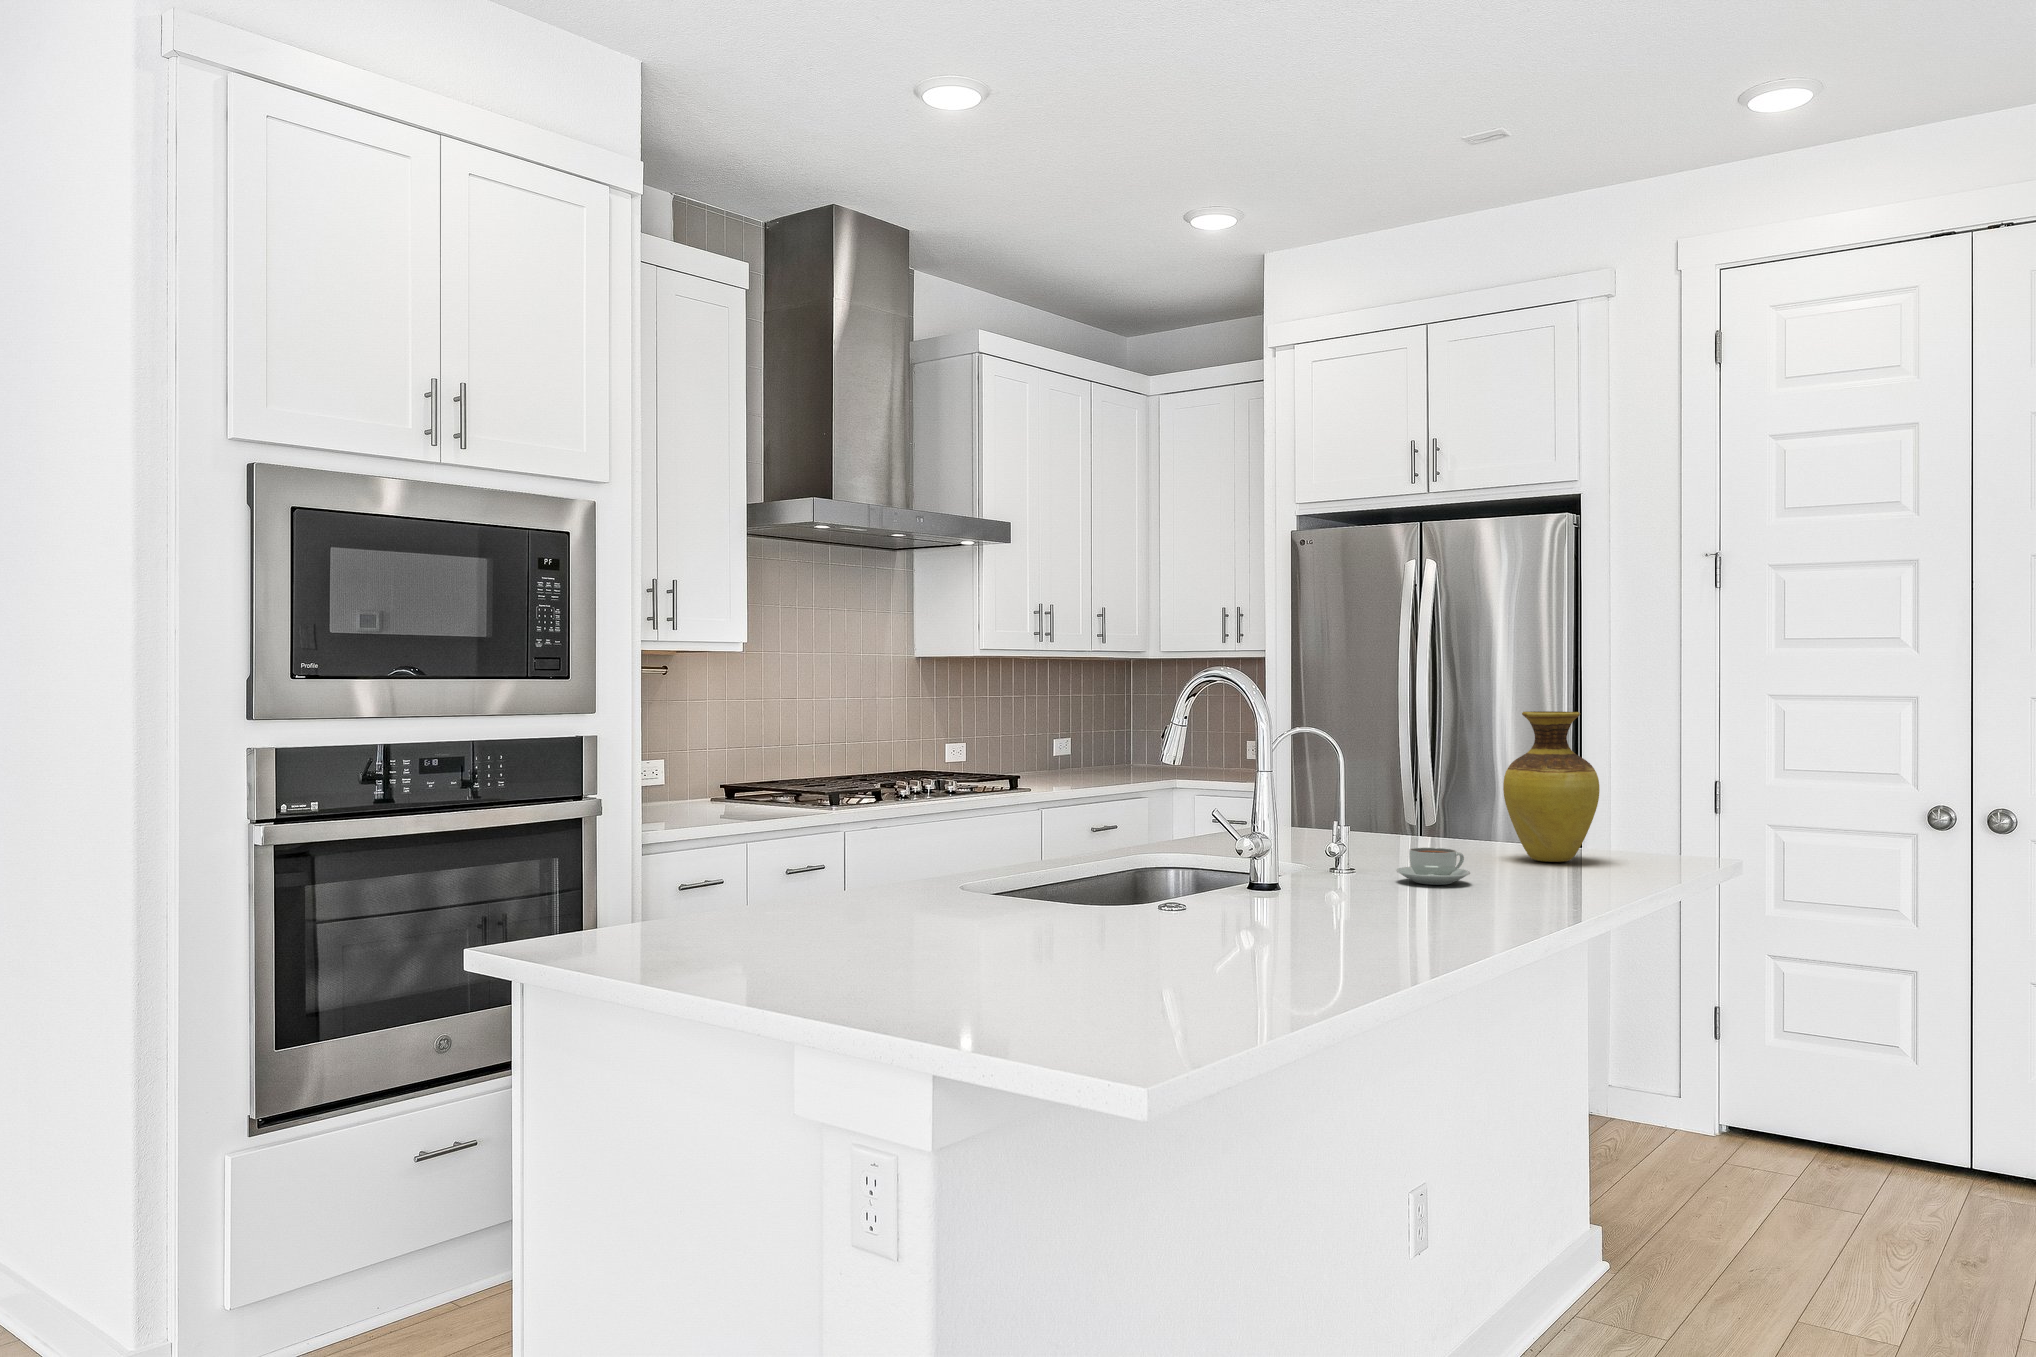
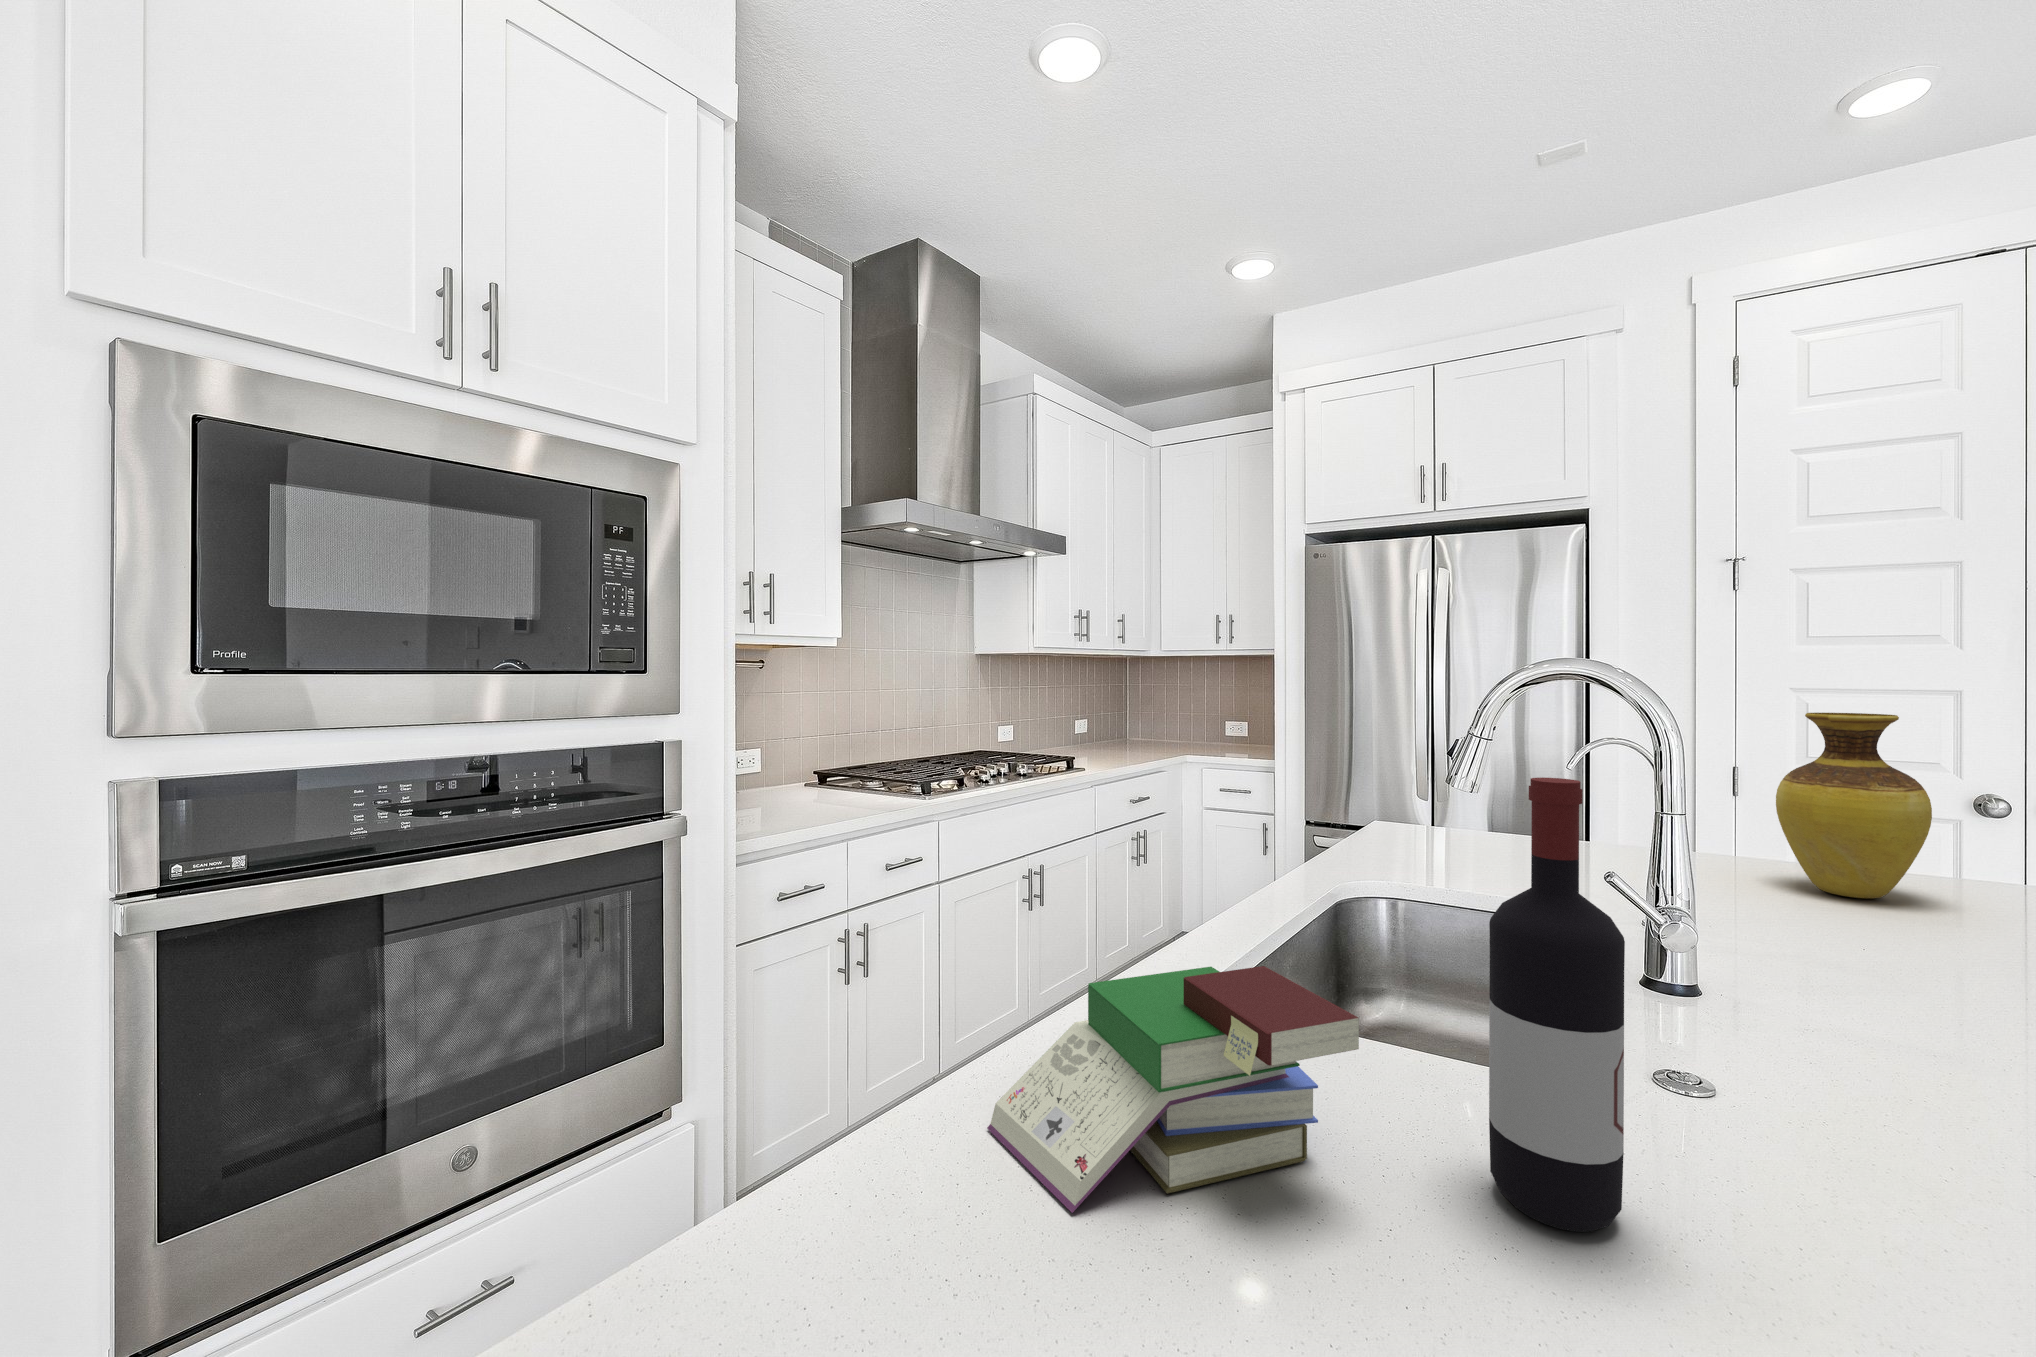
wine bottle: none [1009,726,1061,927] -> present [1489,778,1625,1232]
book: none [784,830,945,923] -> present [987,966,1359,1213]
coffee cup: present [1396,848,1470,885] -> none [1790,908,1935,971]

